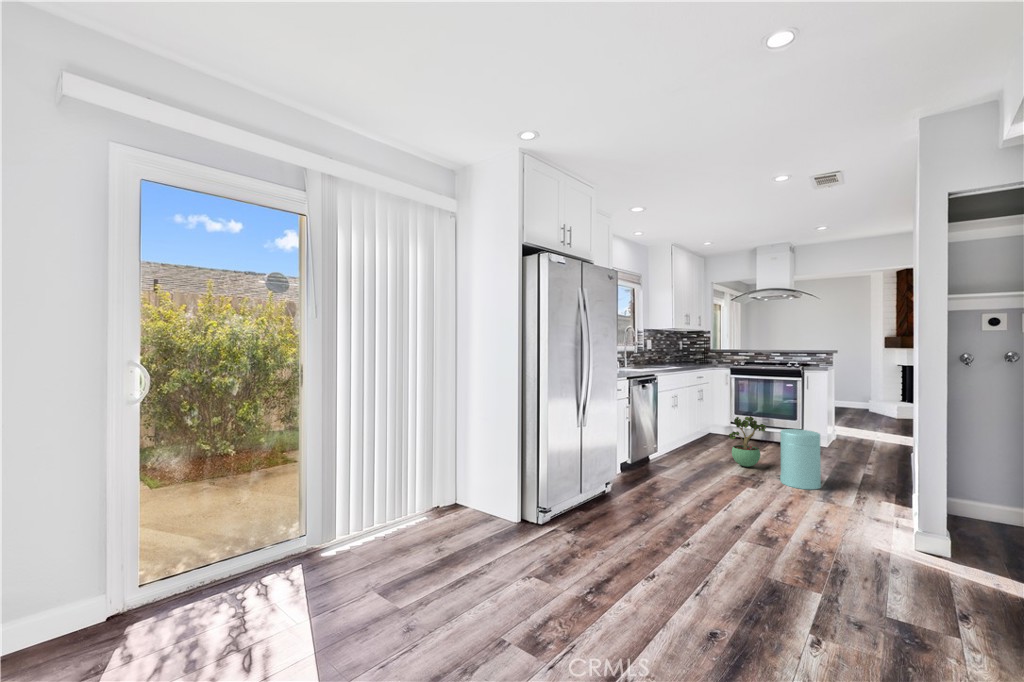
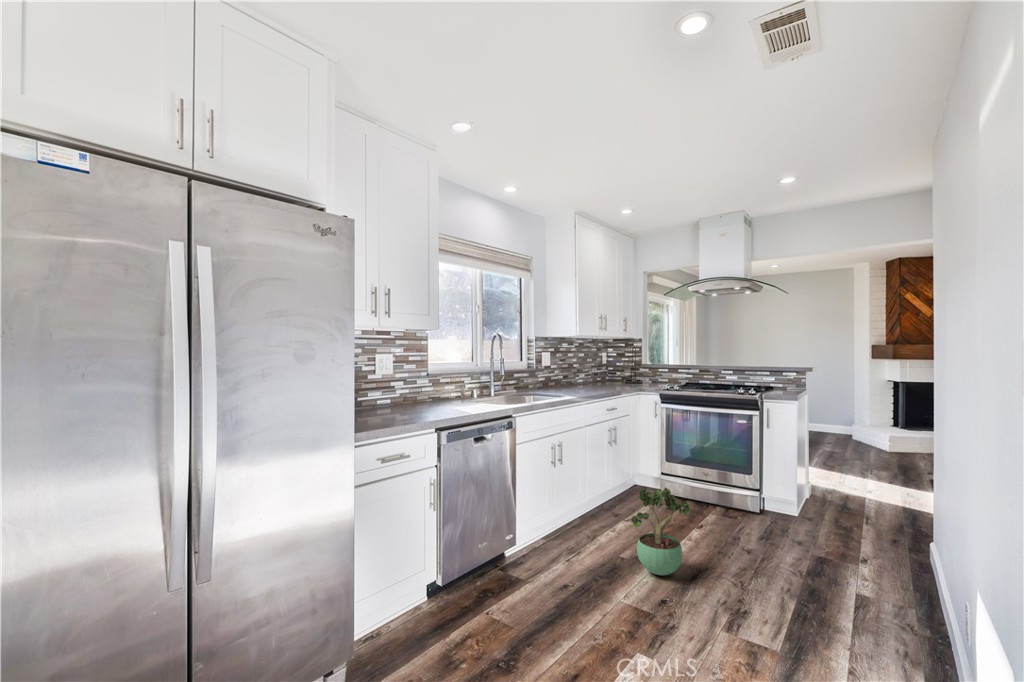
trash can: present [777,429,821,489] -> none [701,522,780,654]

